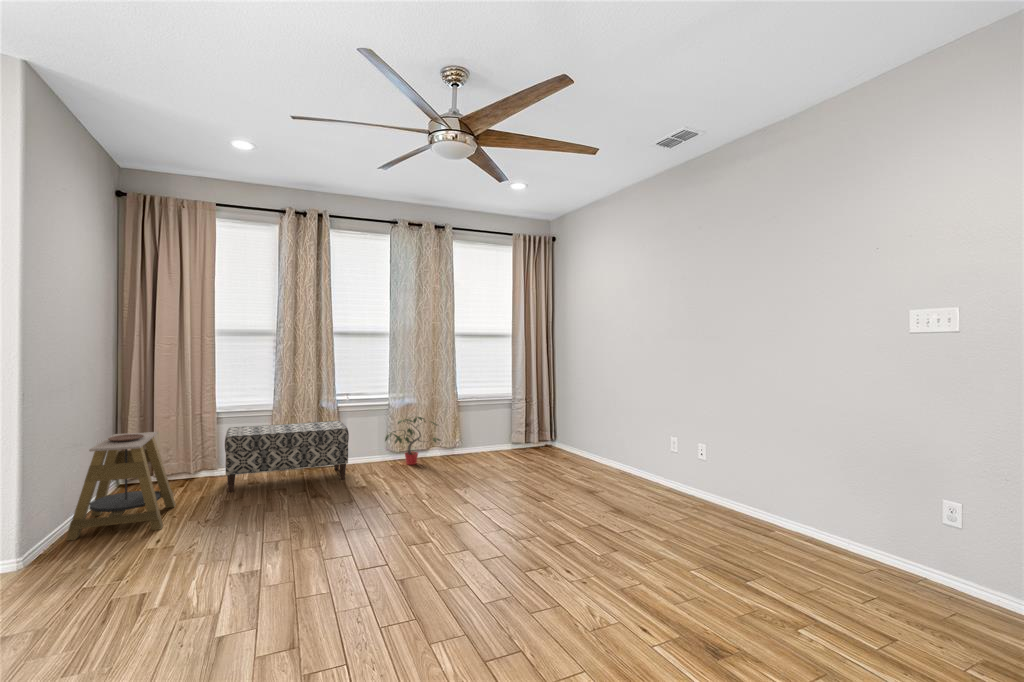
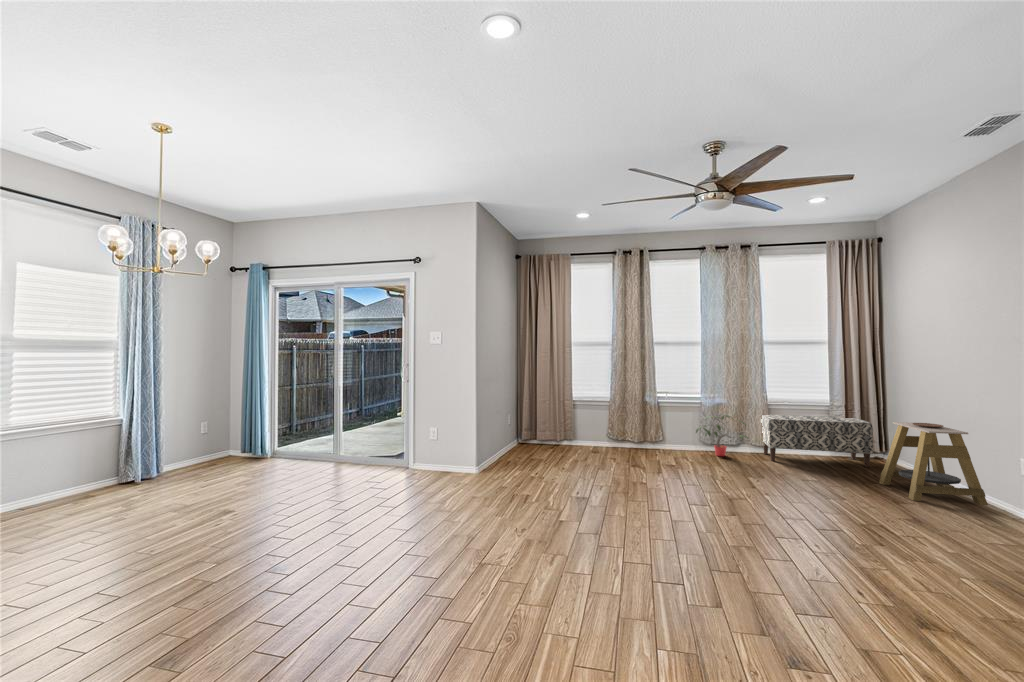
bench: present [225,421,349,492] -> present [761,414,873,467]
side table: present [66,432,176,541] -> present [879,422,988,505]

